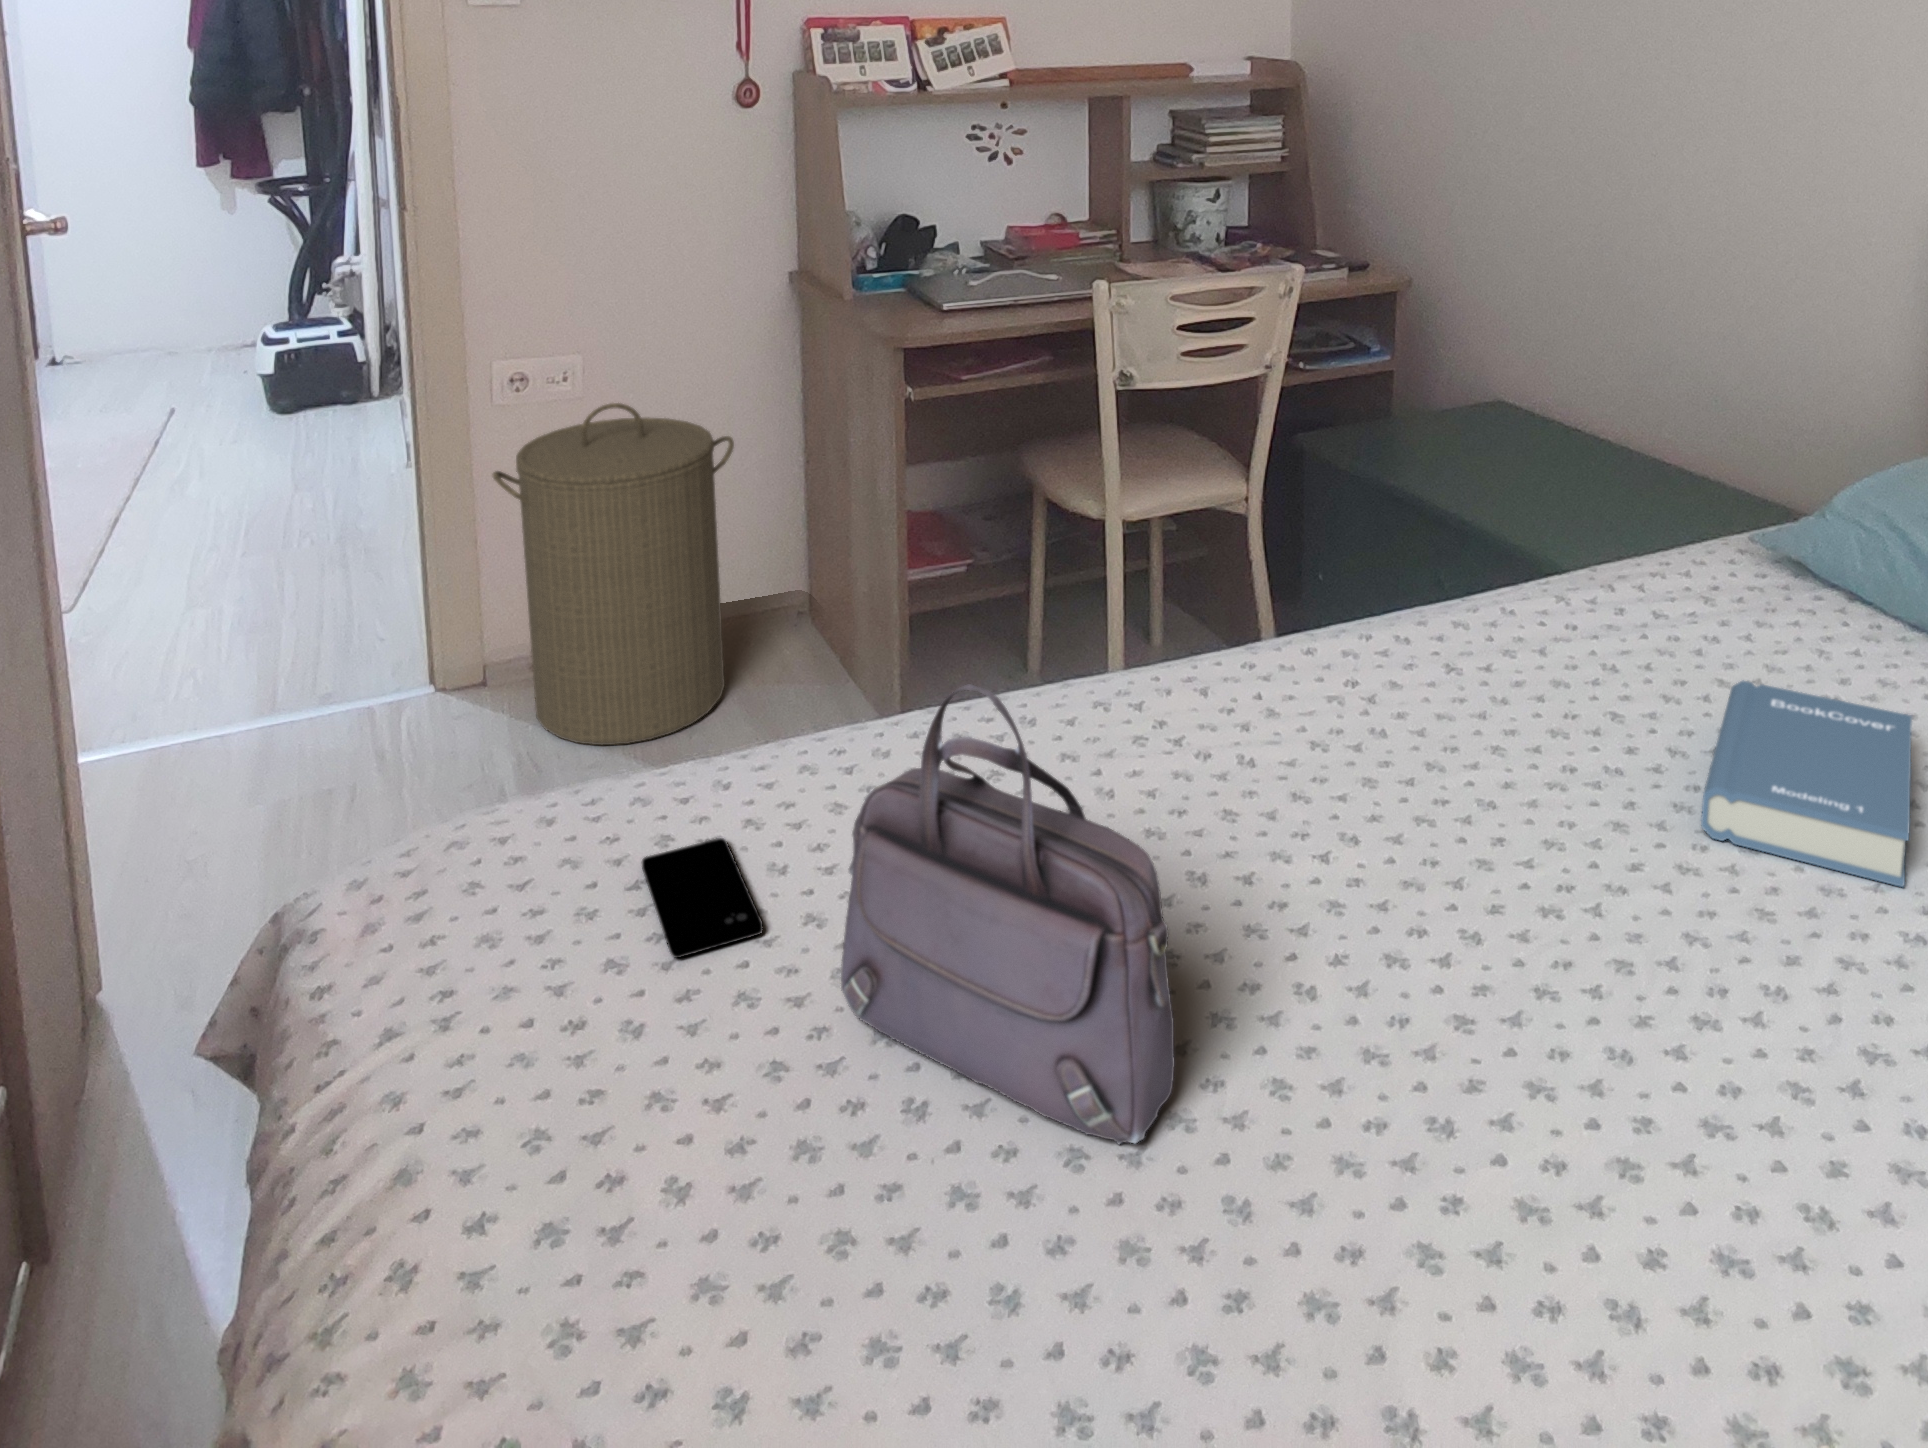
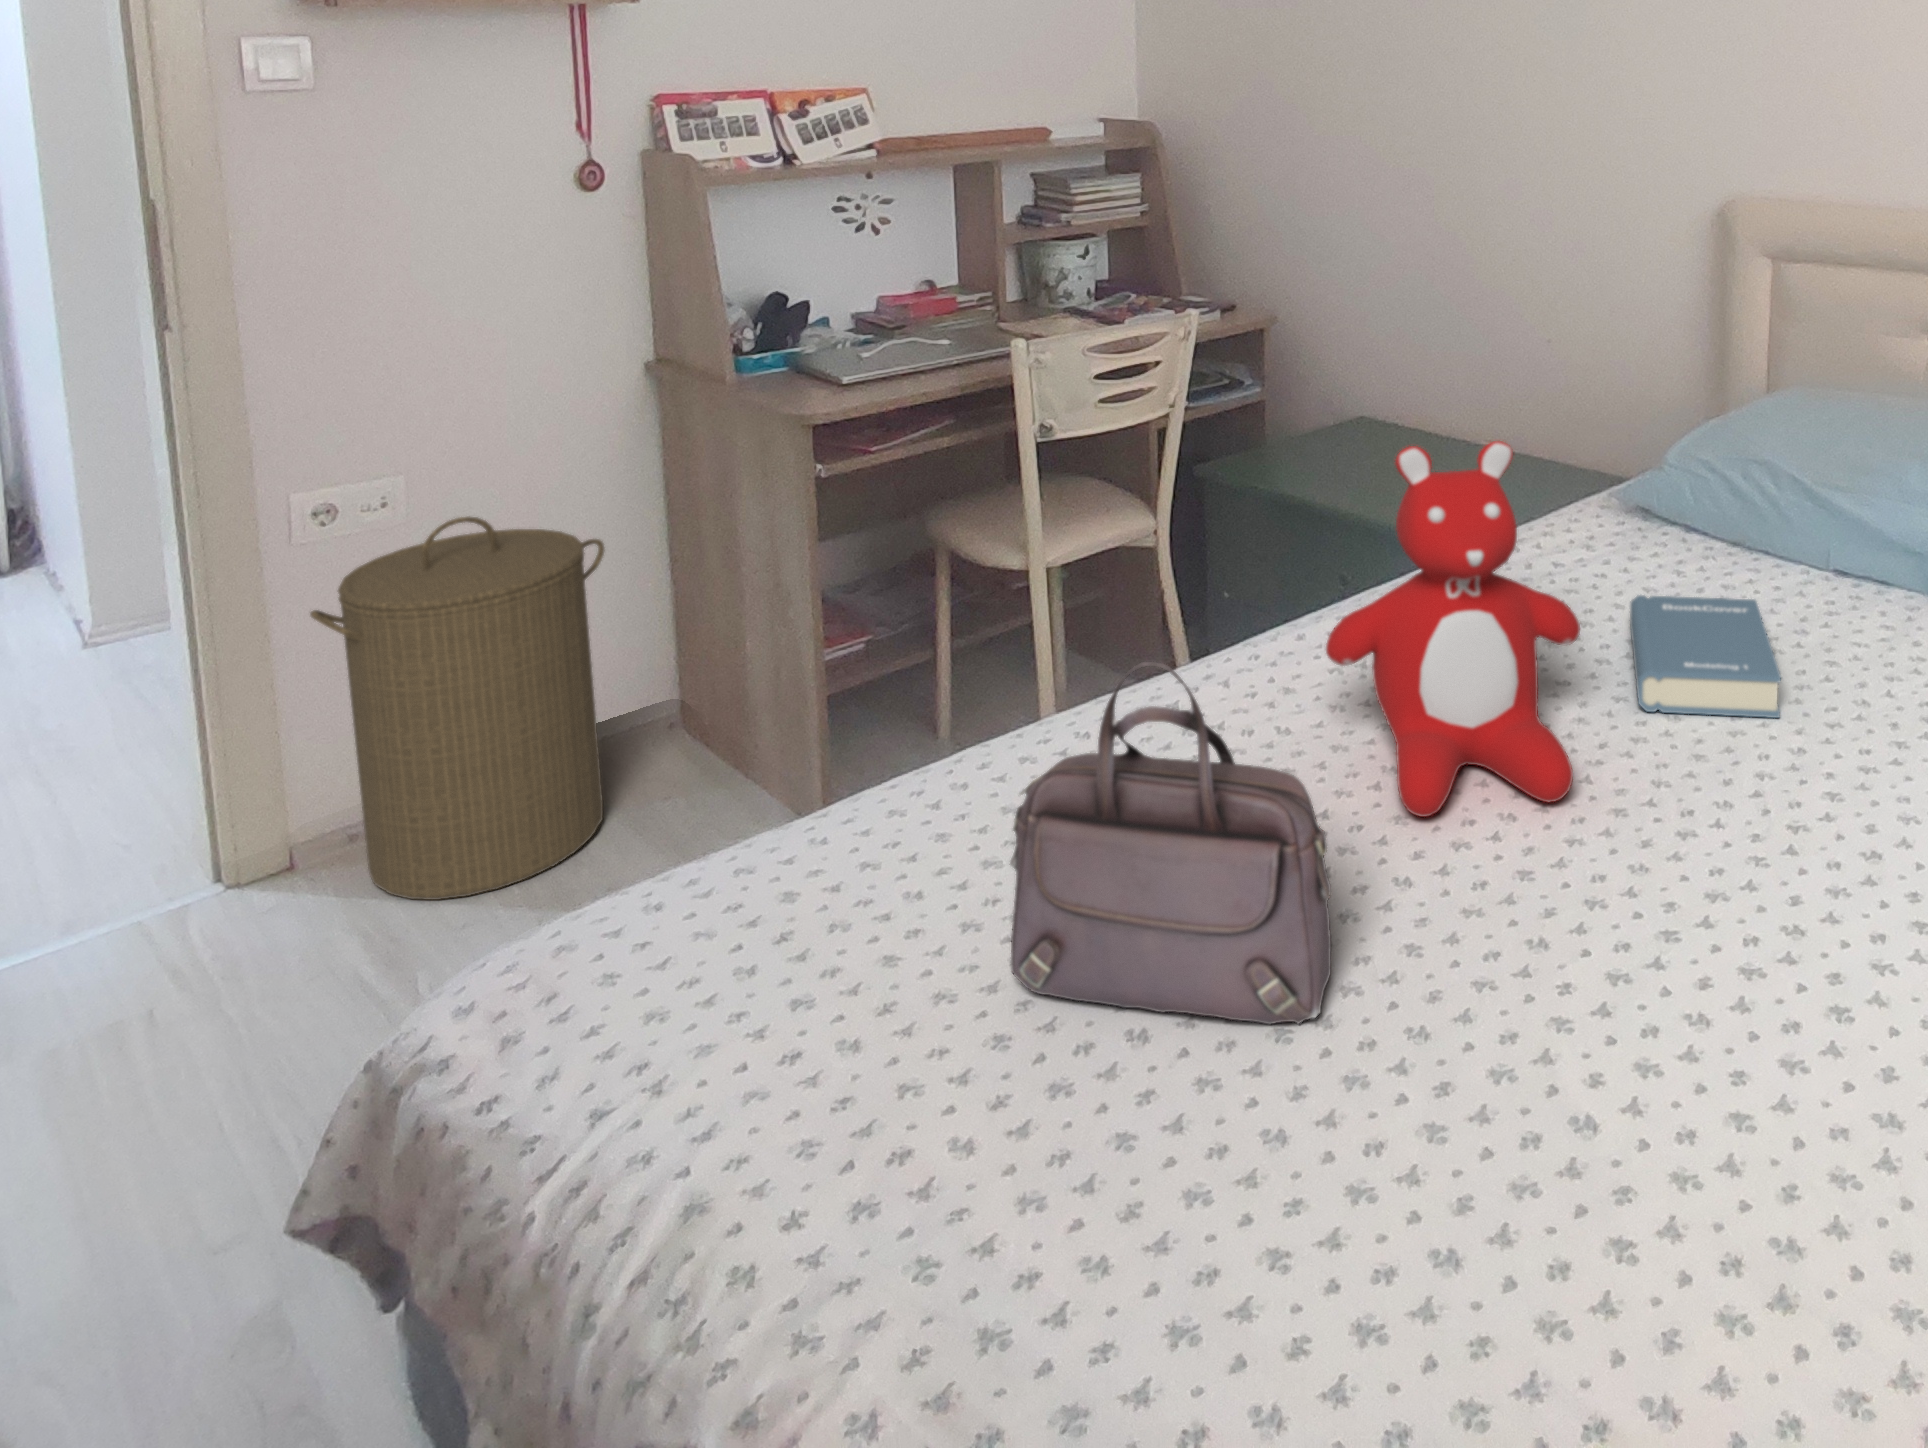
teddy bear: none [1287,462,1618,935] -> present [1326,441,1580,817]
smartphone: present [642,838,763,958] -> none [748,884,904,991]

